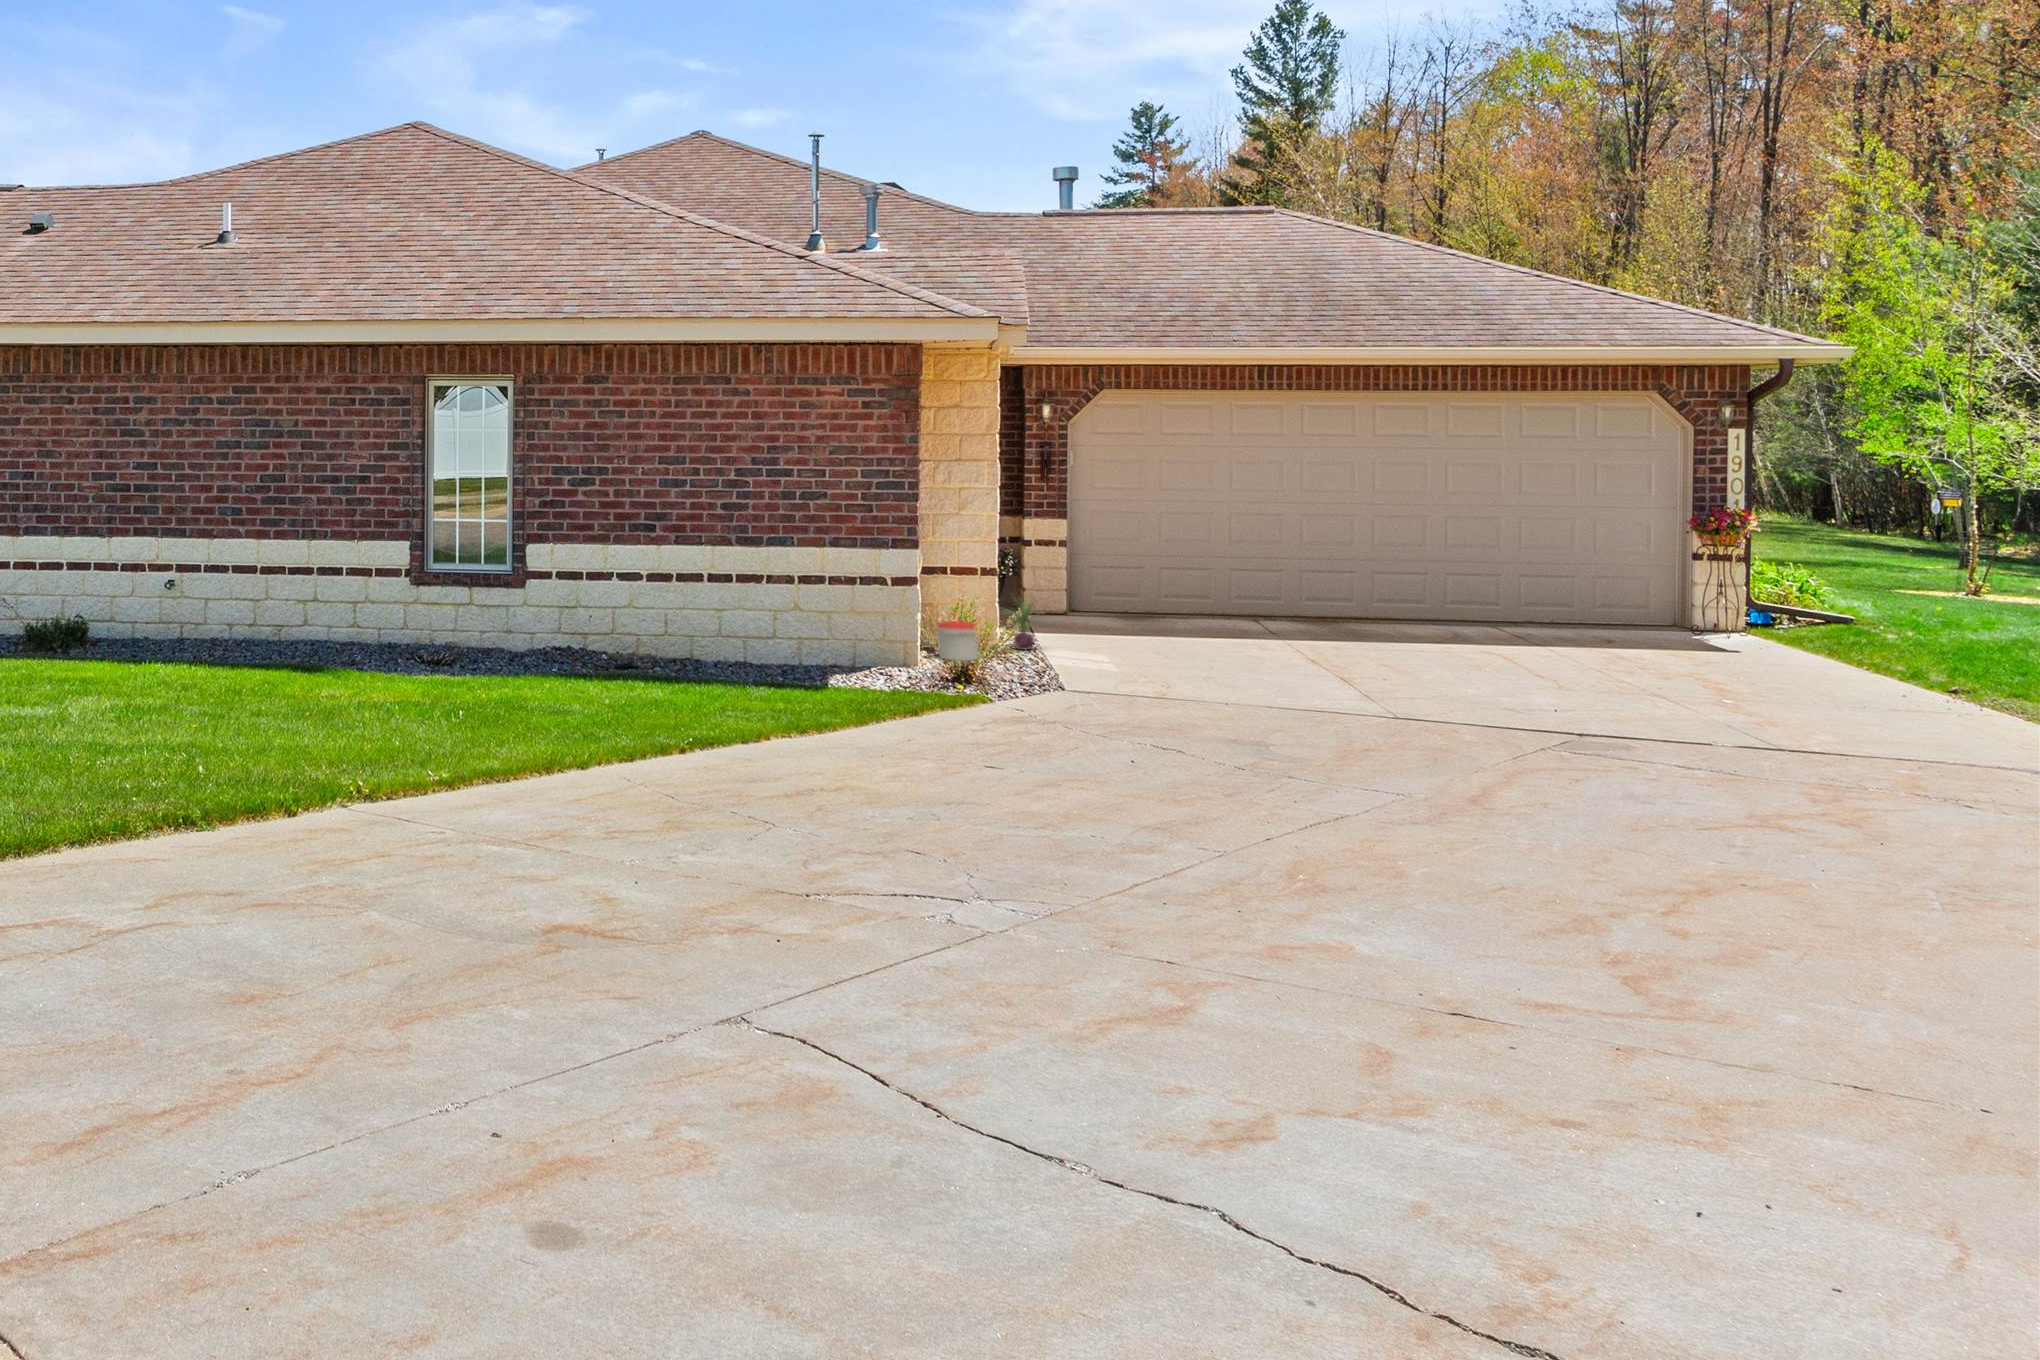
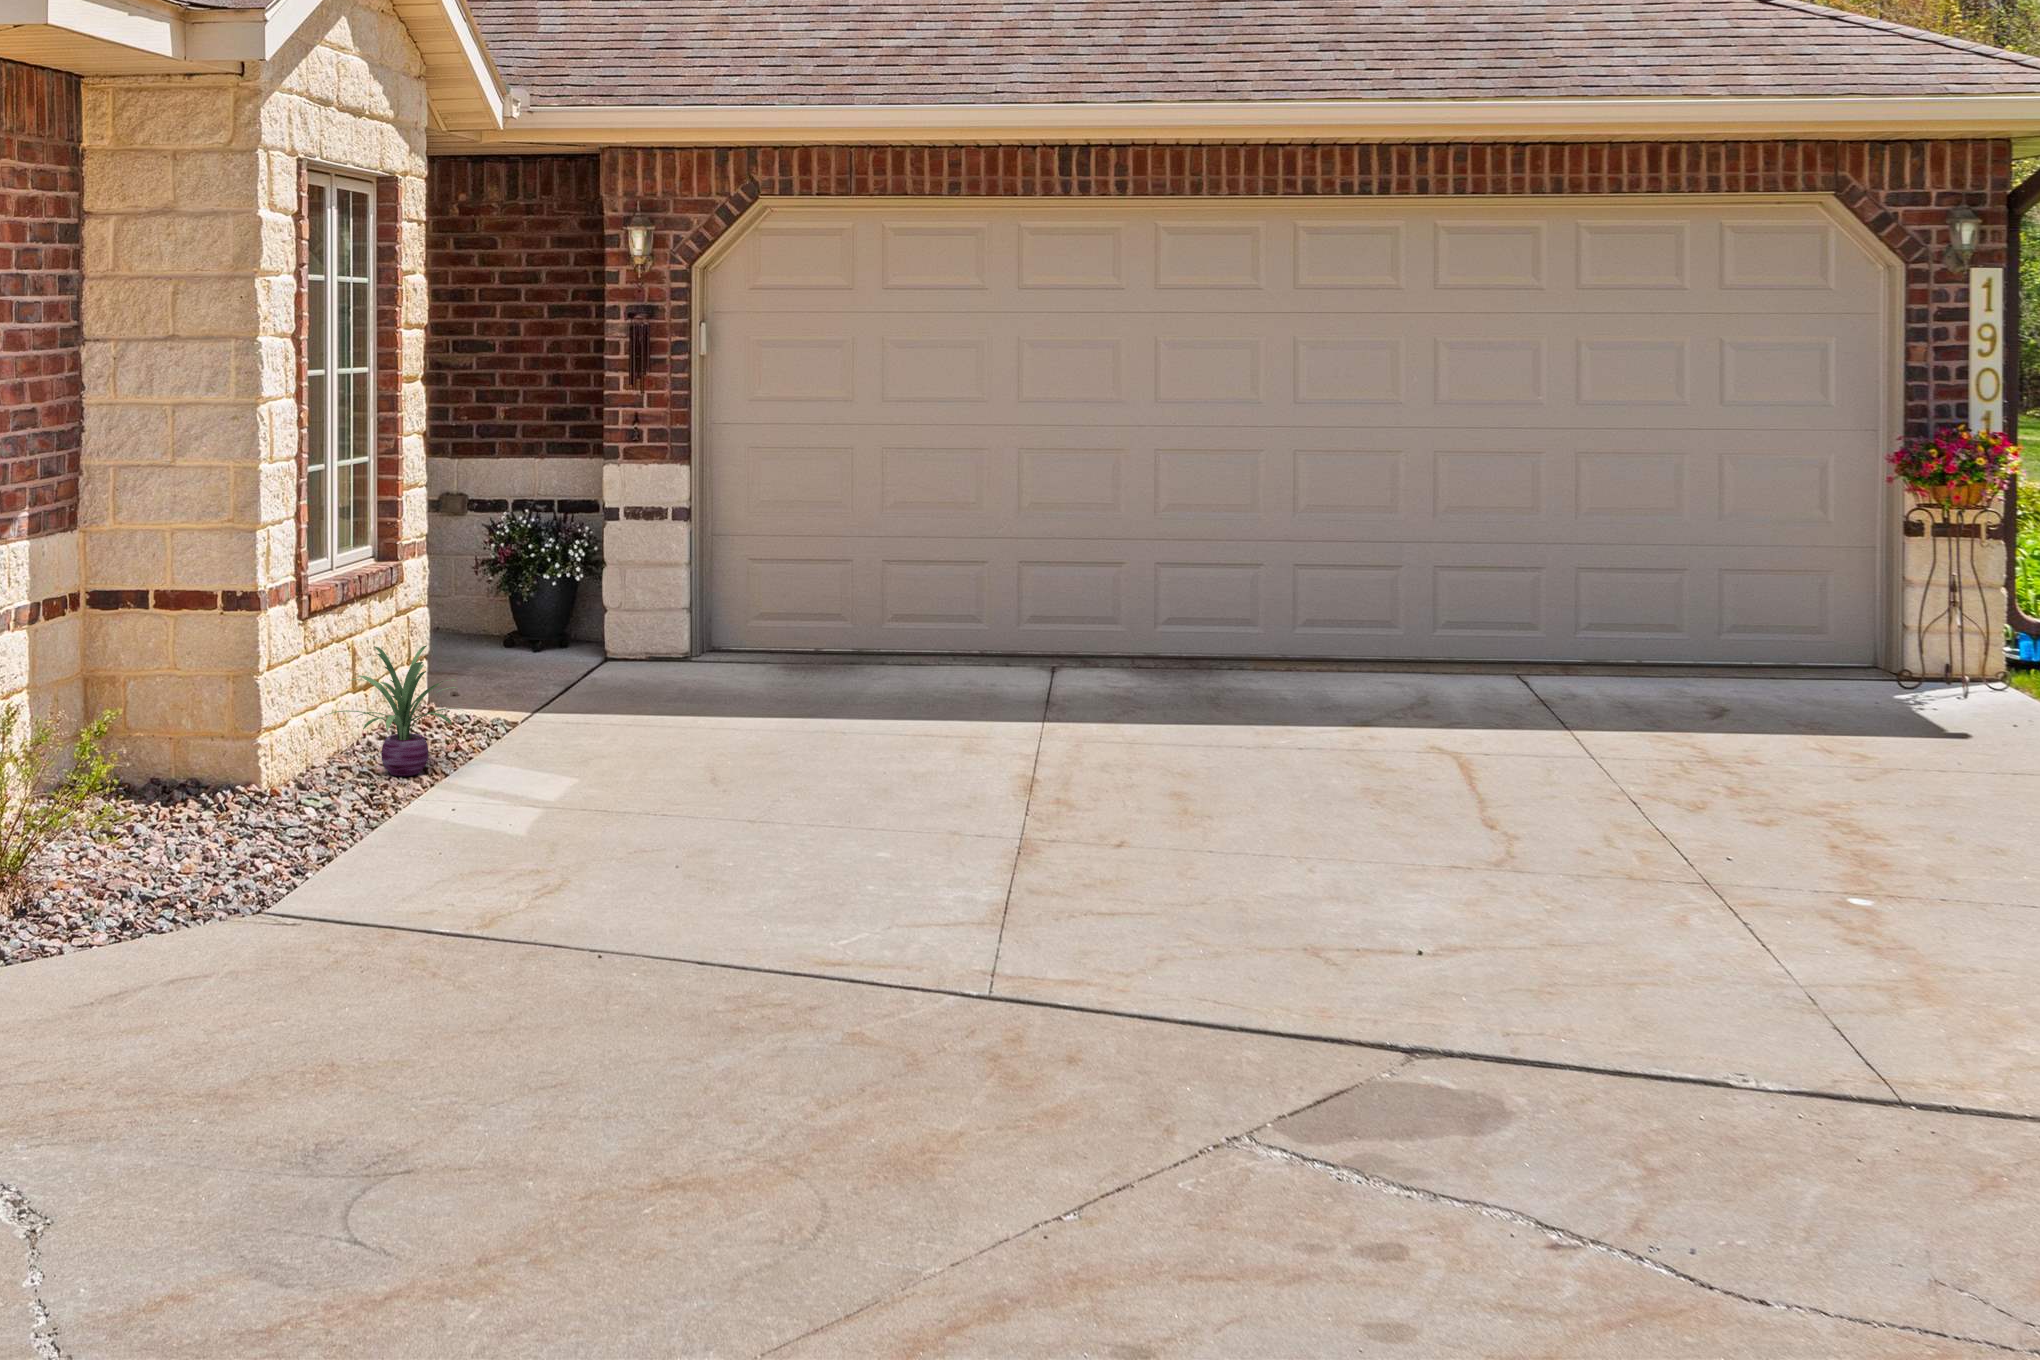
bucket: present [937,621,979,661] -> none [123,720,234,822]

